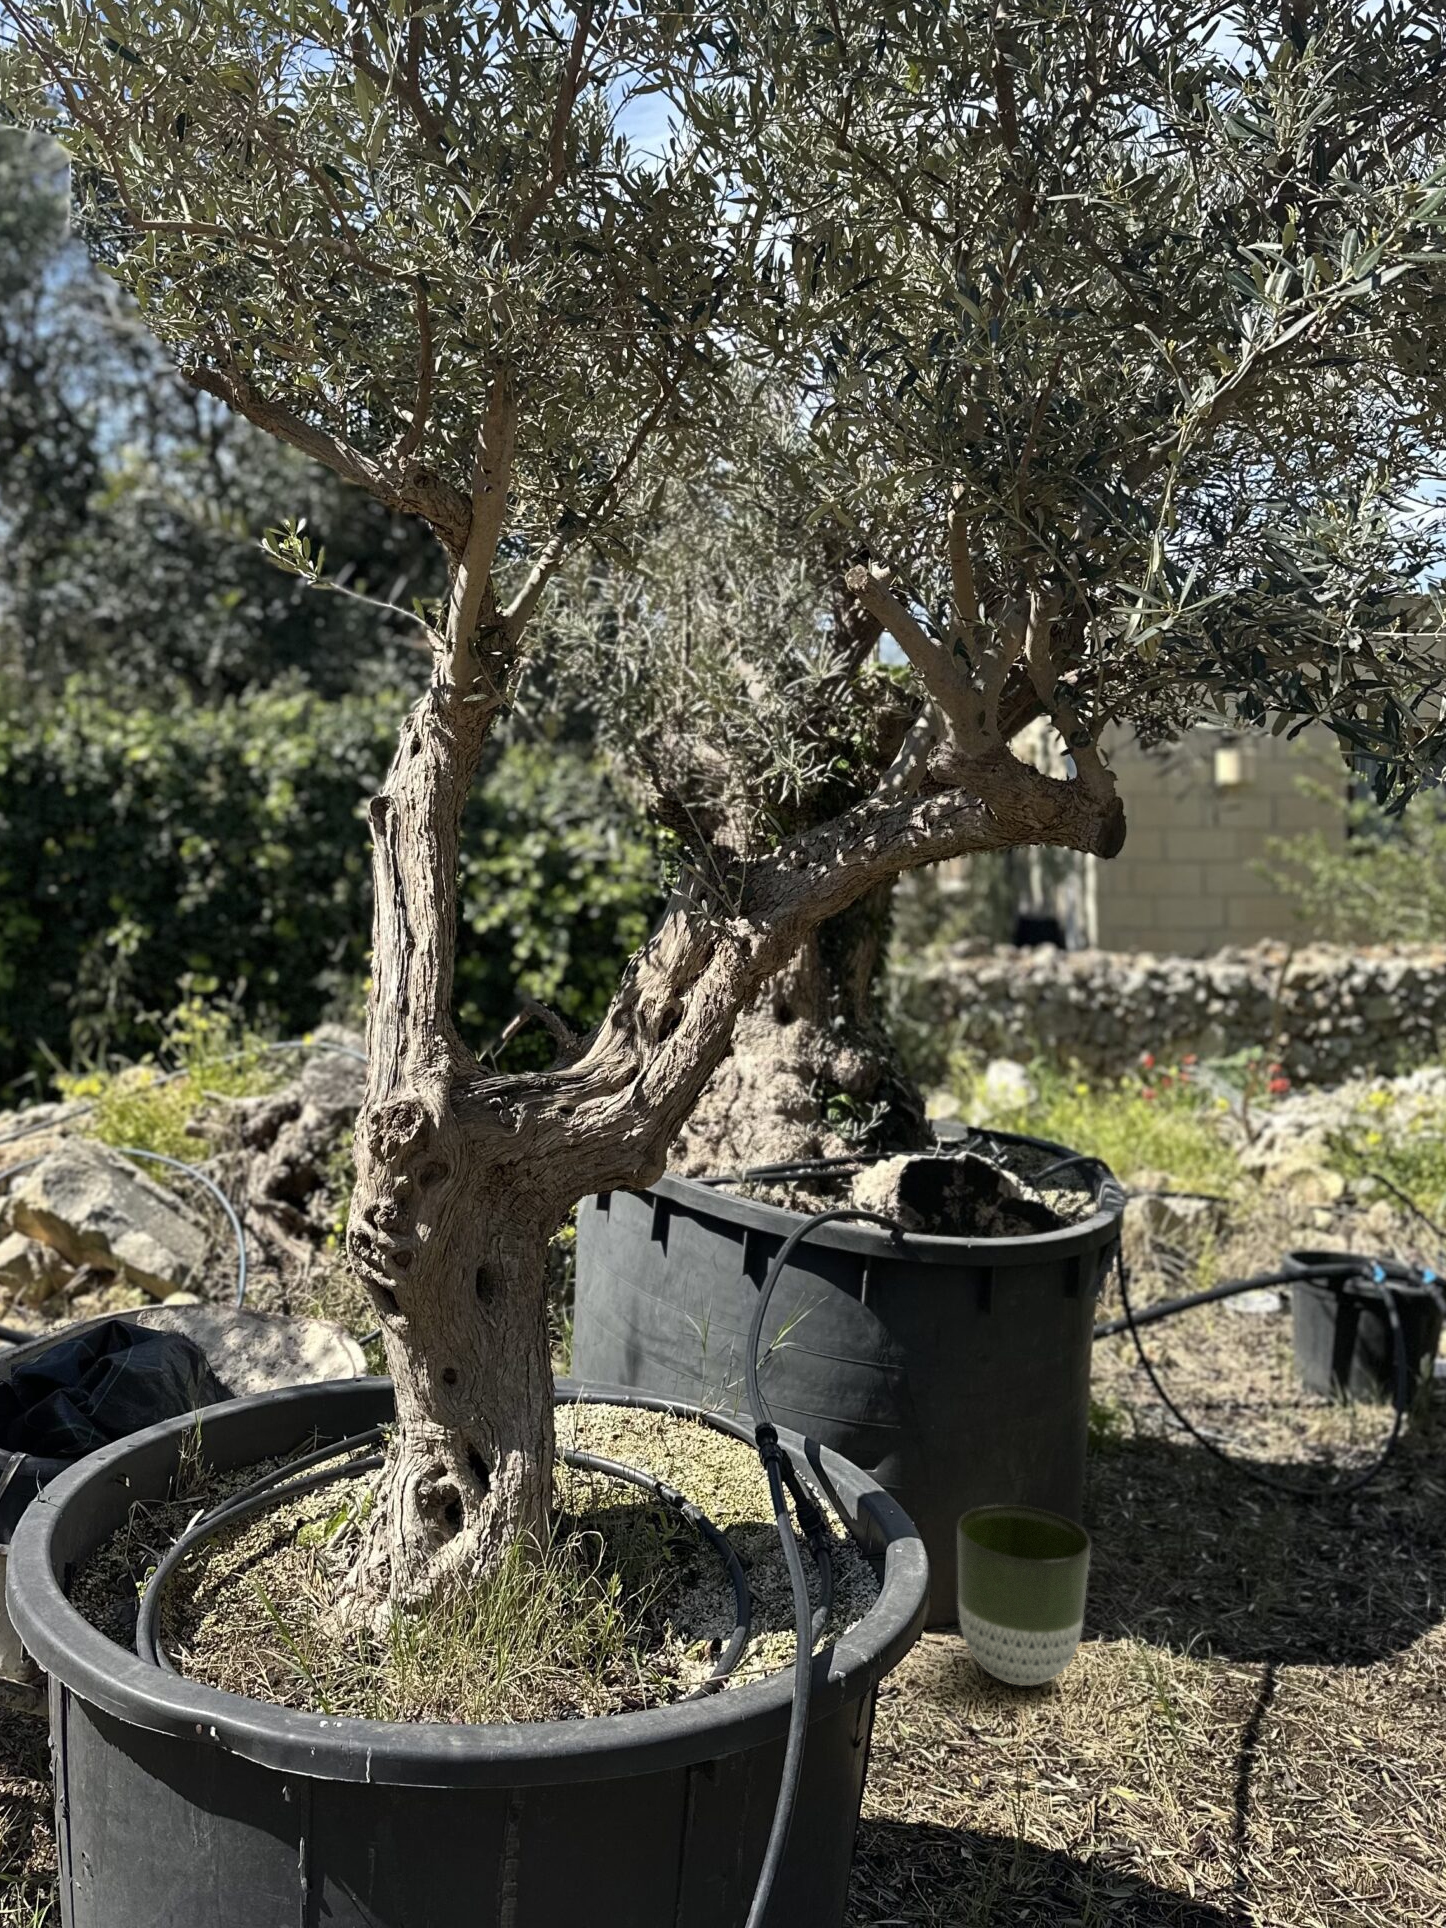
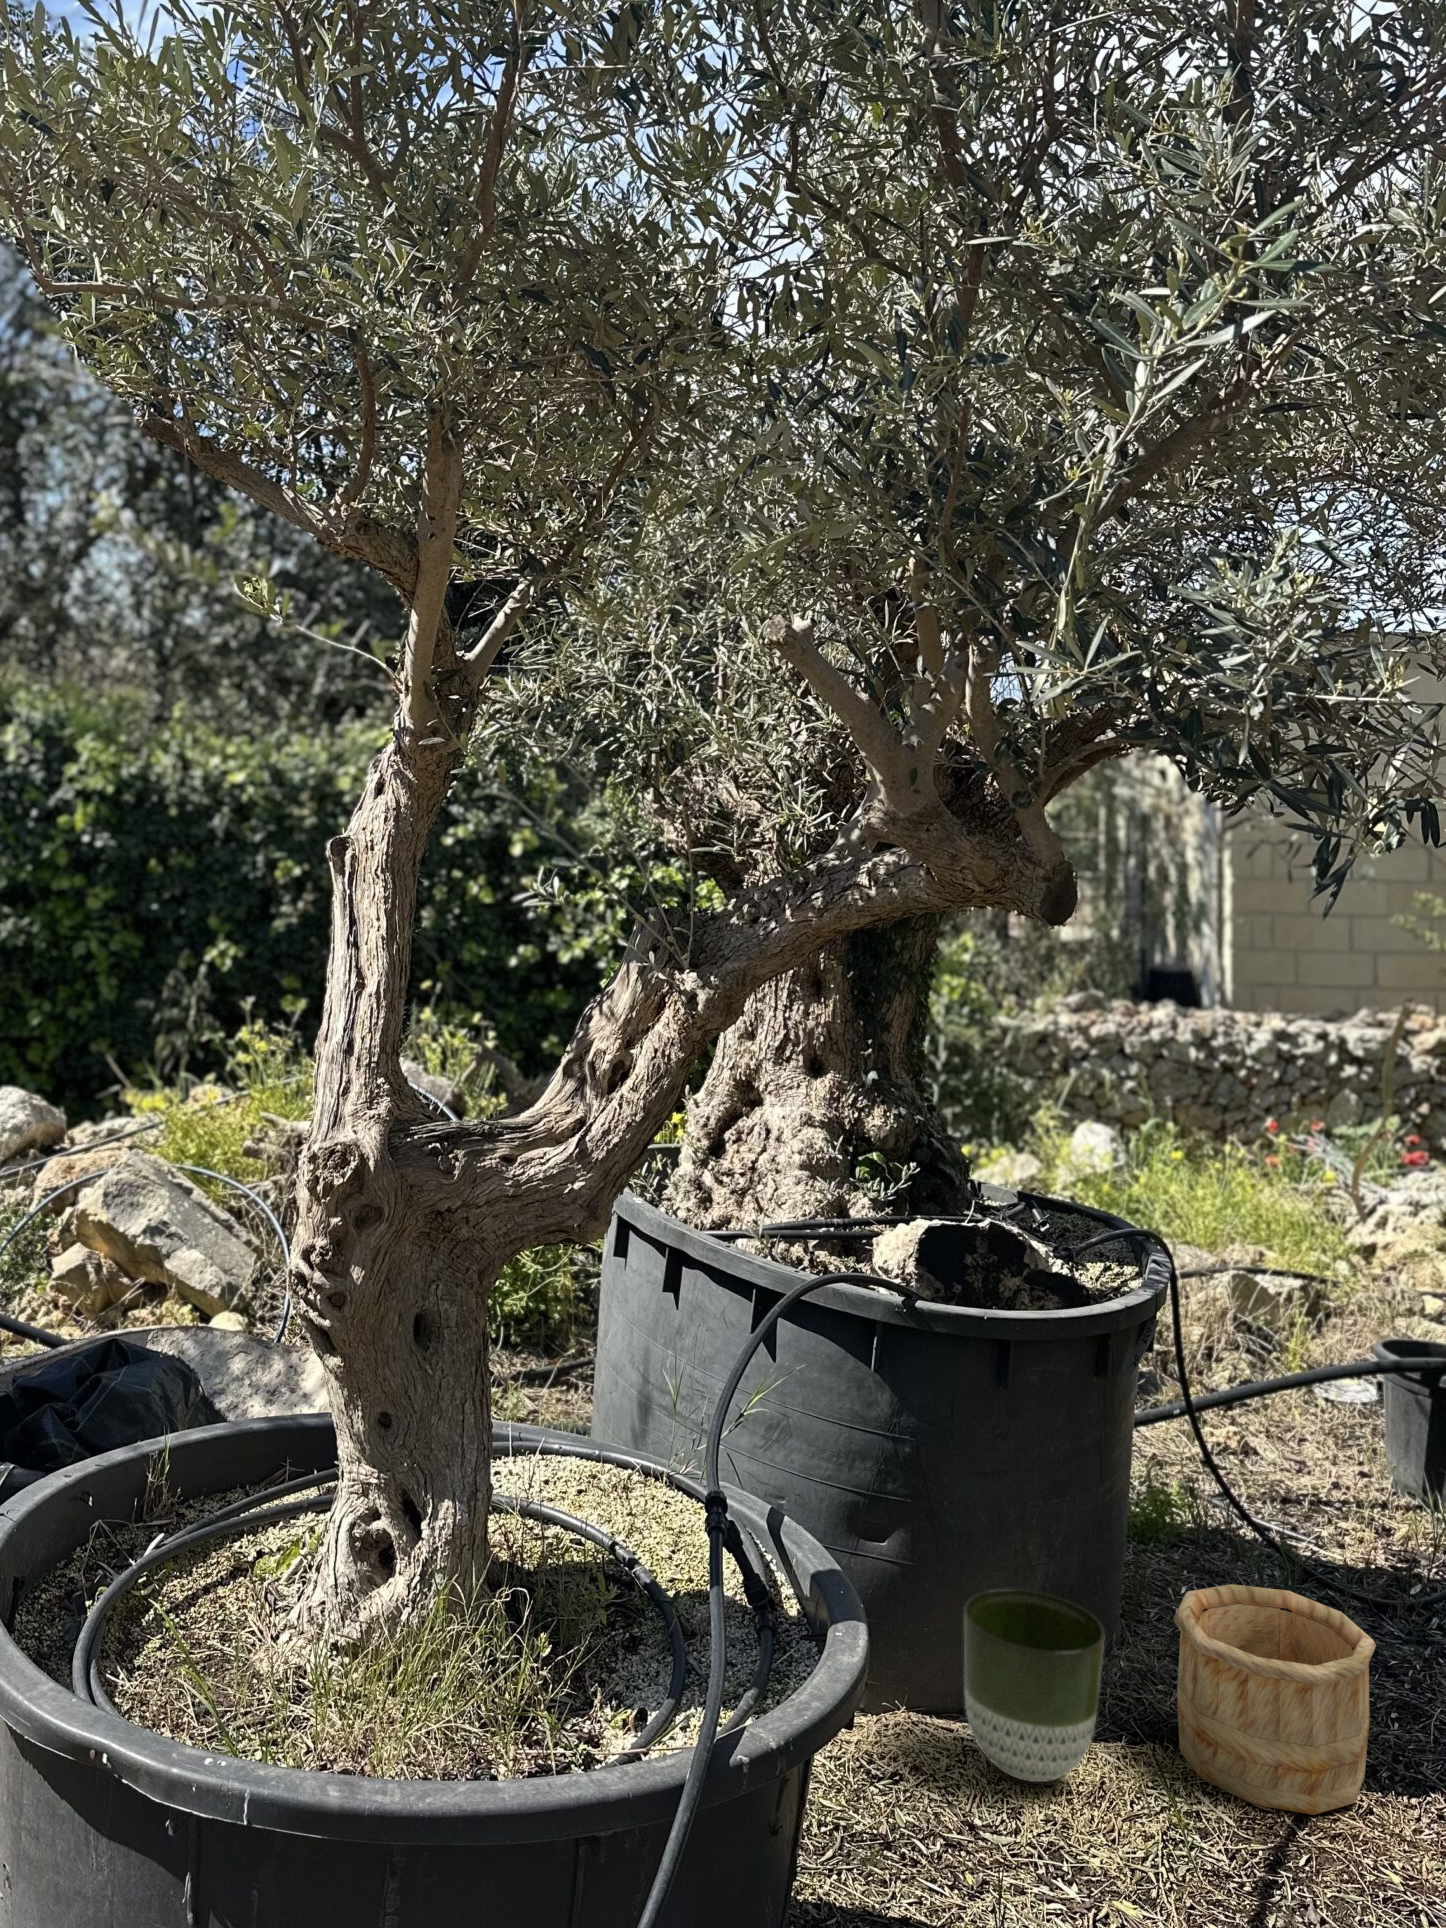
wooden bucket: none [1143,1486,1327,1694] -> present [1174,1584,1376,1815]

